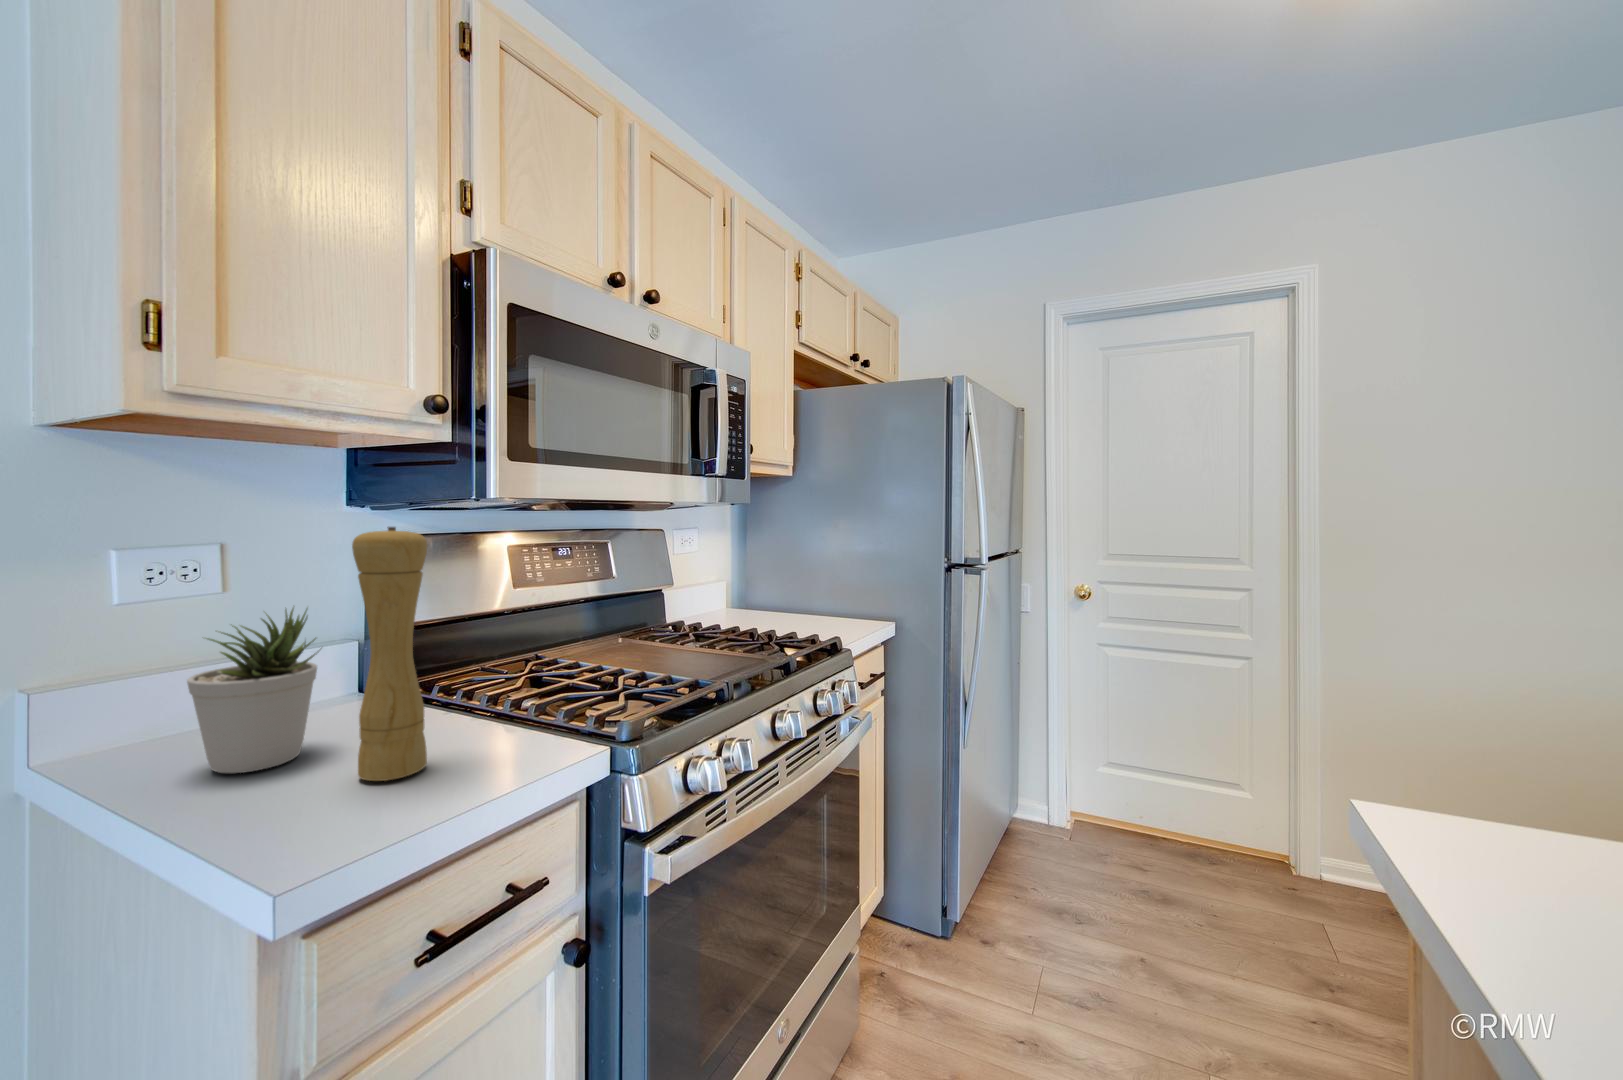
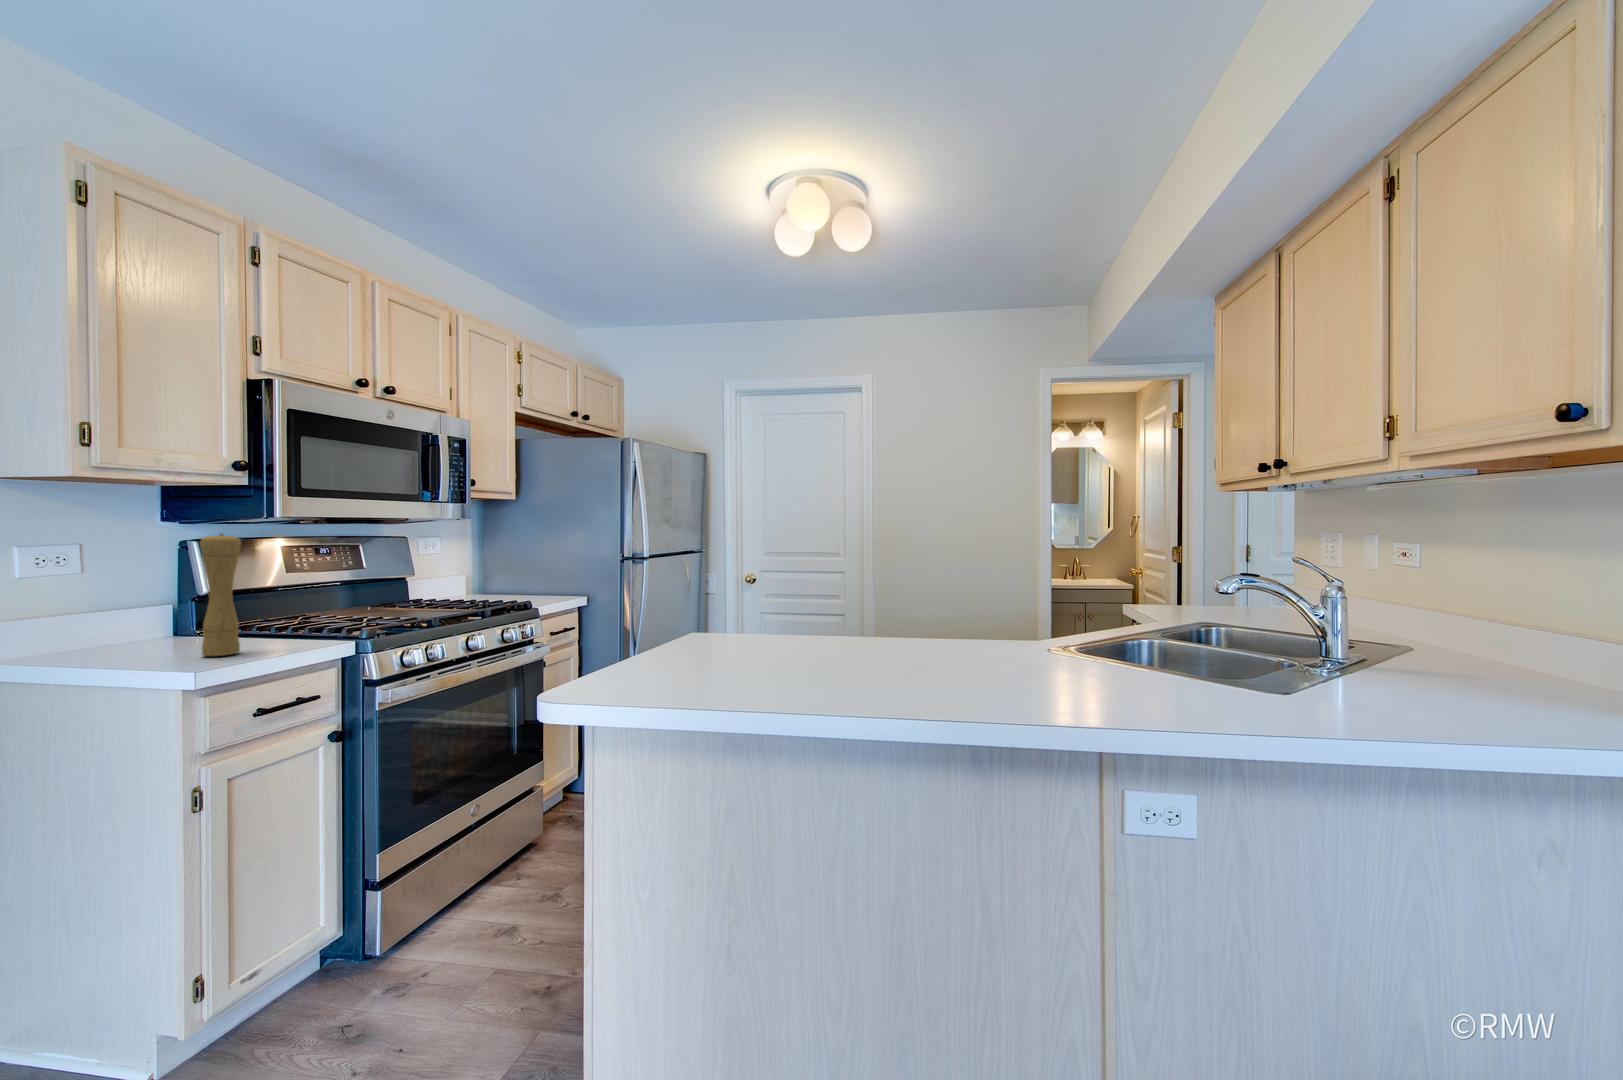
potted plant: present [187,608,317,773] -> none [98,574,174,658]

